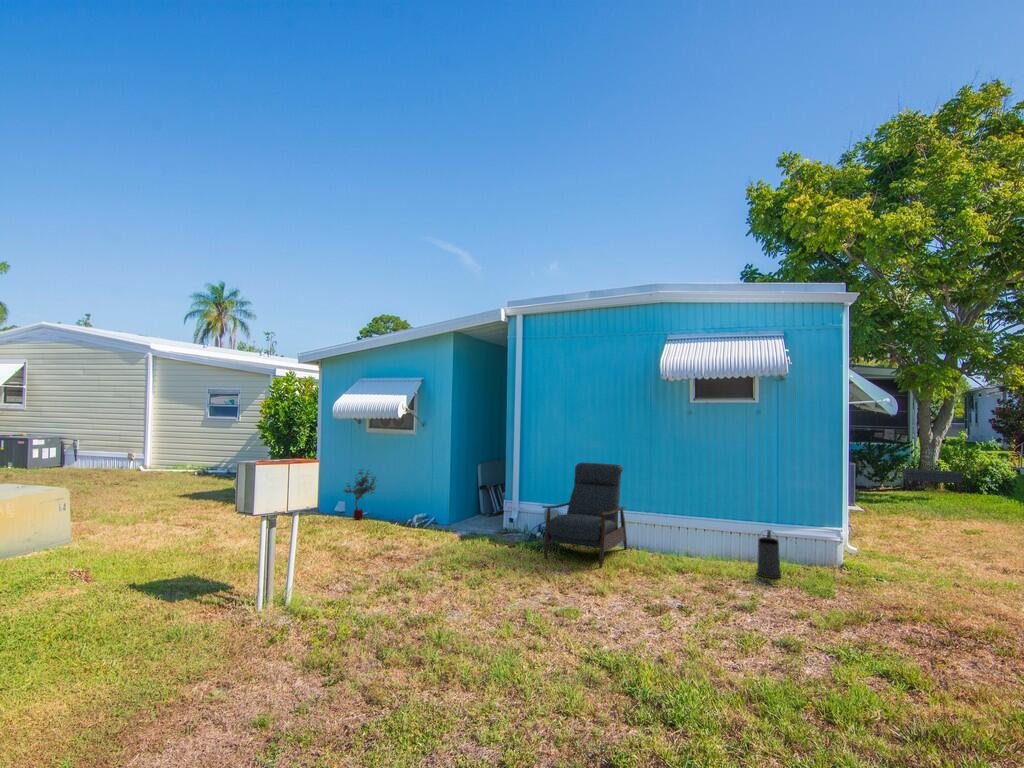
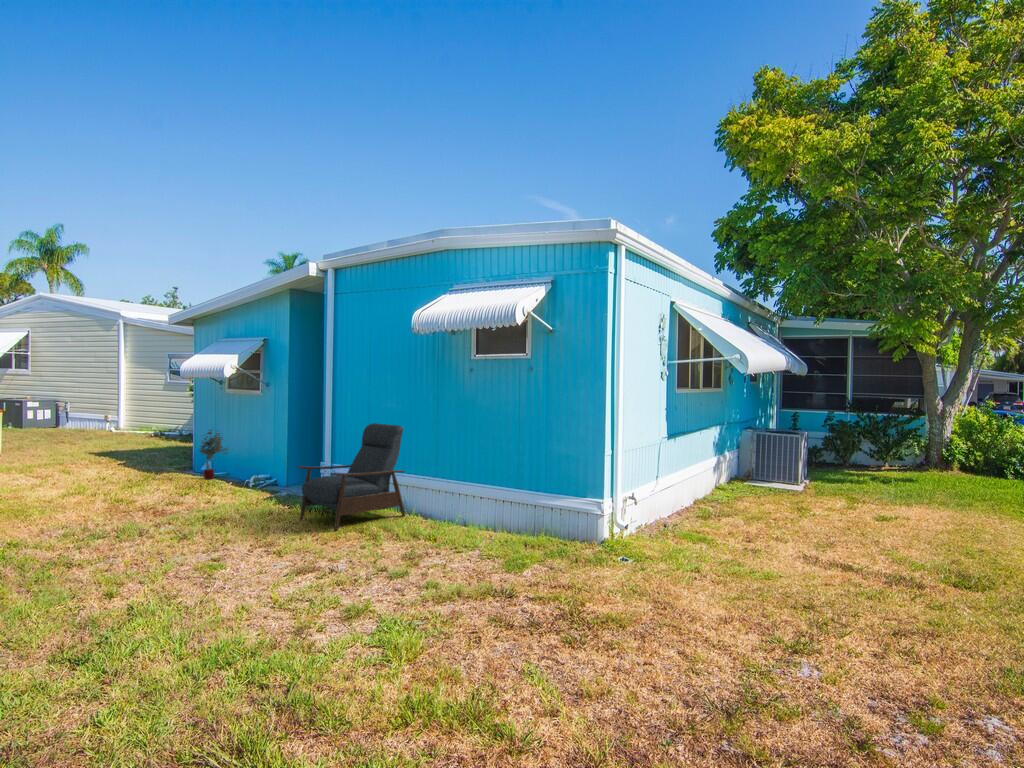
bench: present [902,469,962,493] -> none [901,445,972,477]
watering can: present [757,530,781,578] -> none [483,498,523,551]

